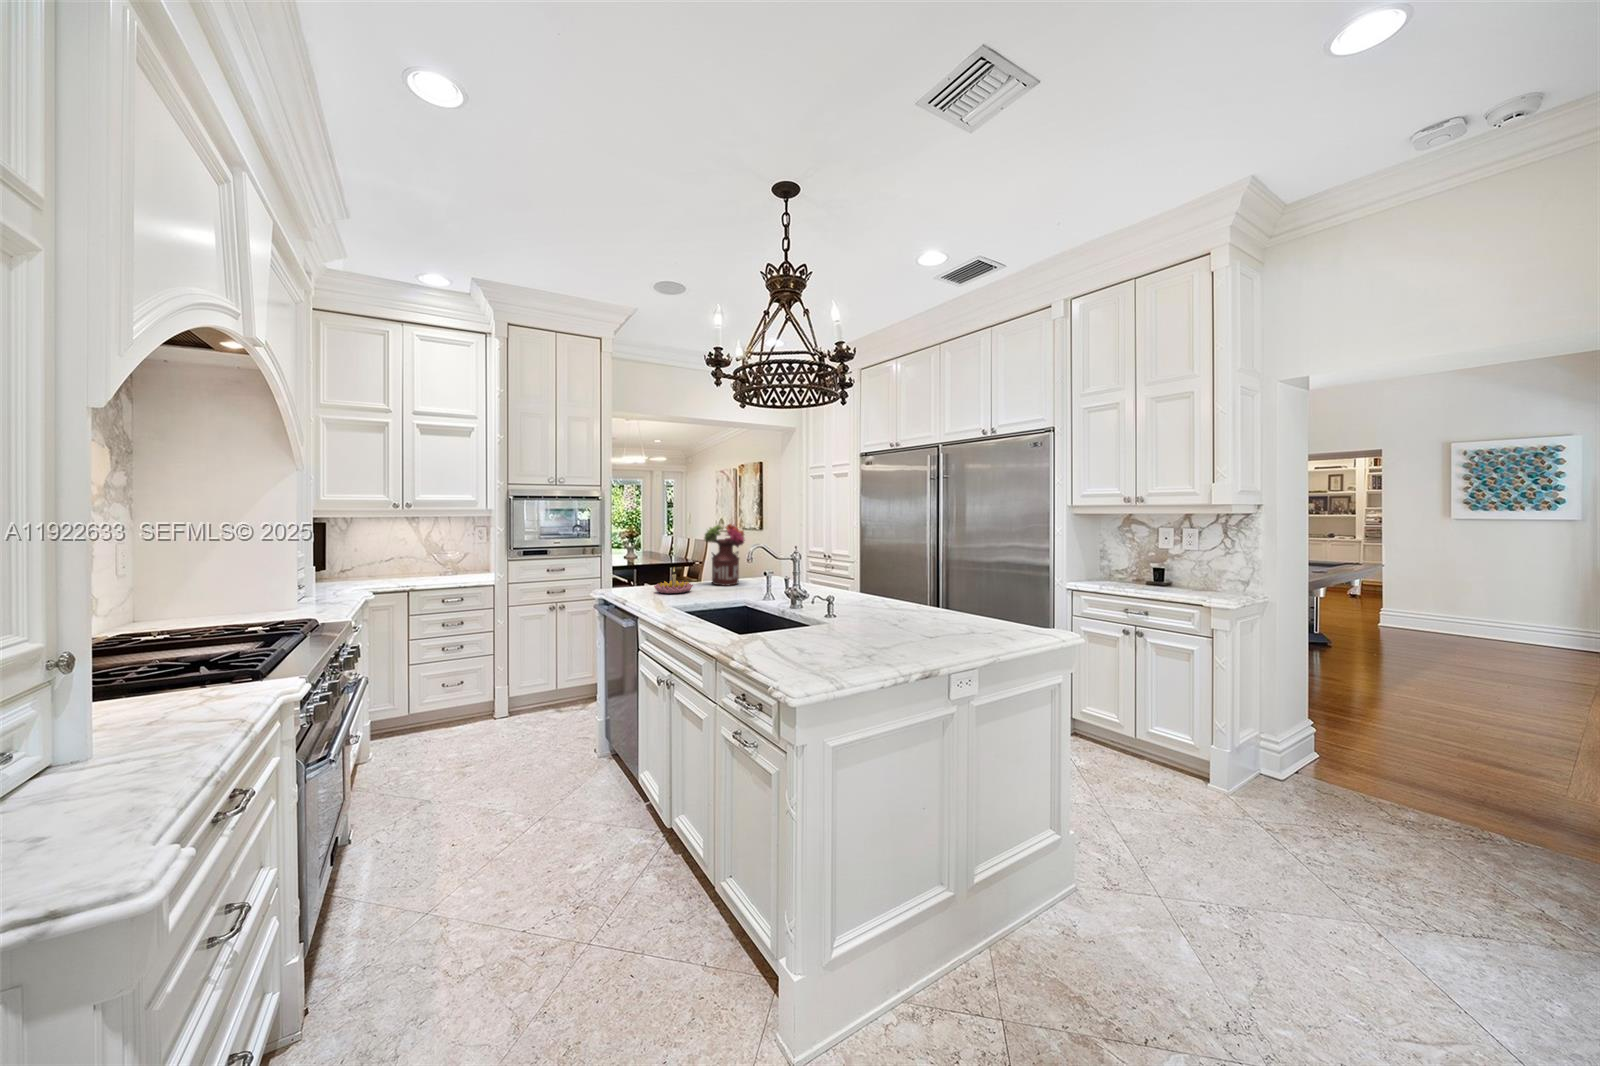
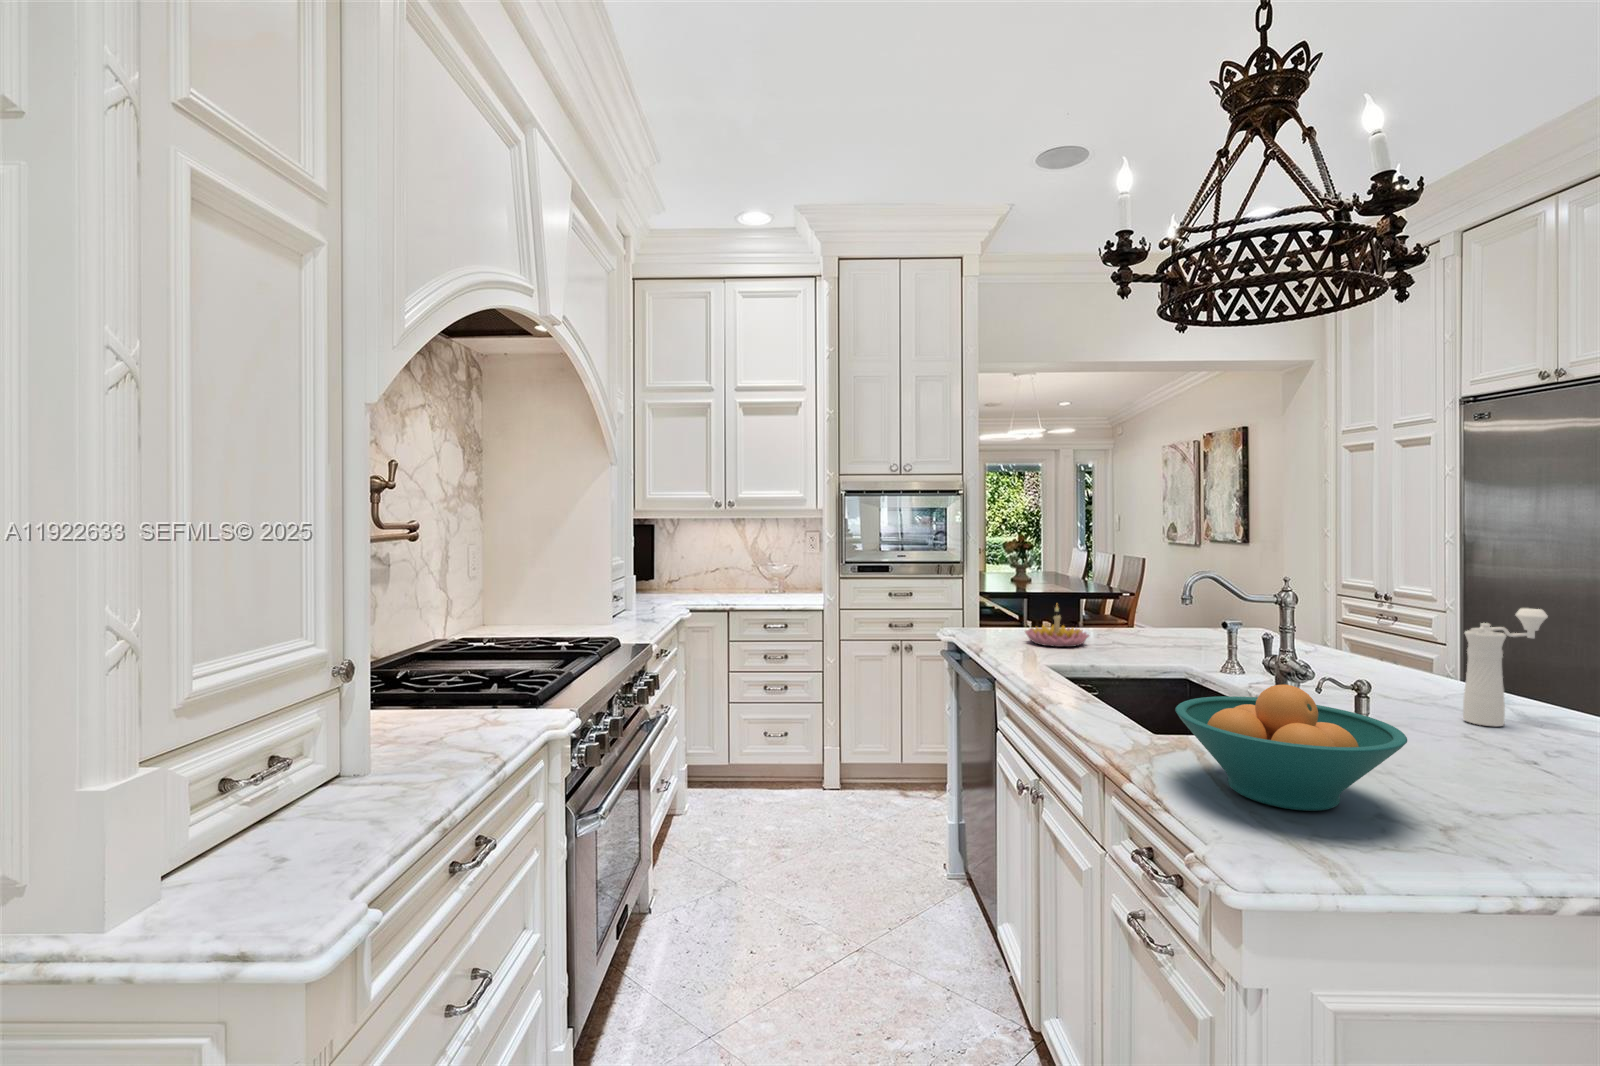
flower arrangement: present [704,524,745,586] -> none [1111,533,1190,641]
pepper mill: none [864,555,891,609] -> present [1463,608,1548,727]
fruit bowl: none [756,597,853,658] -> present [1175,685,1407,811]

